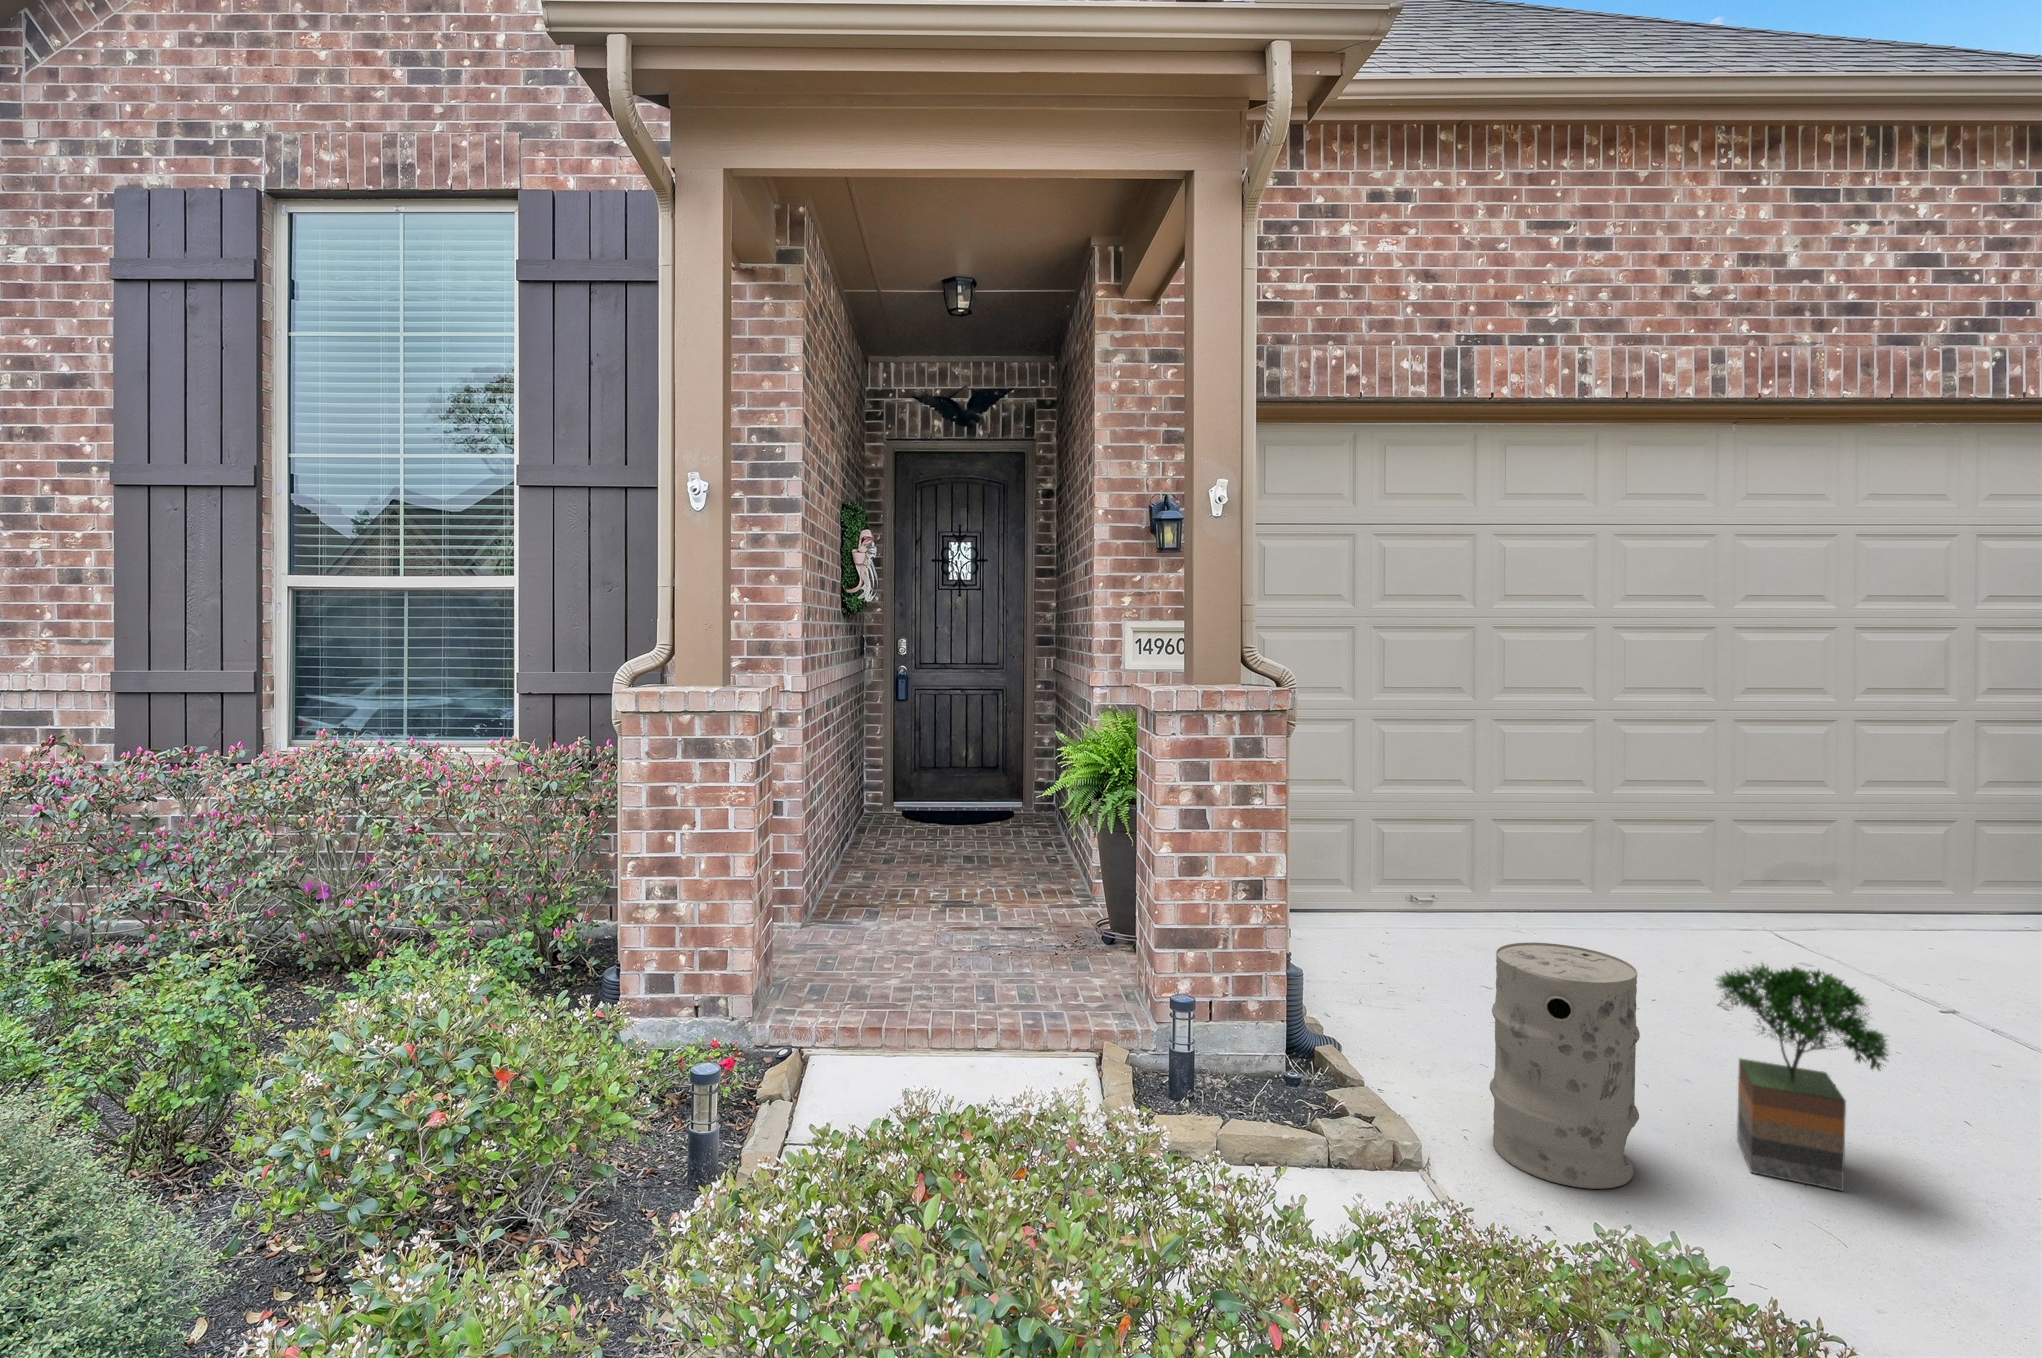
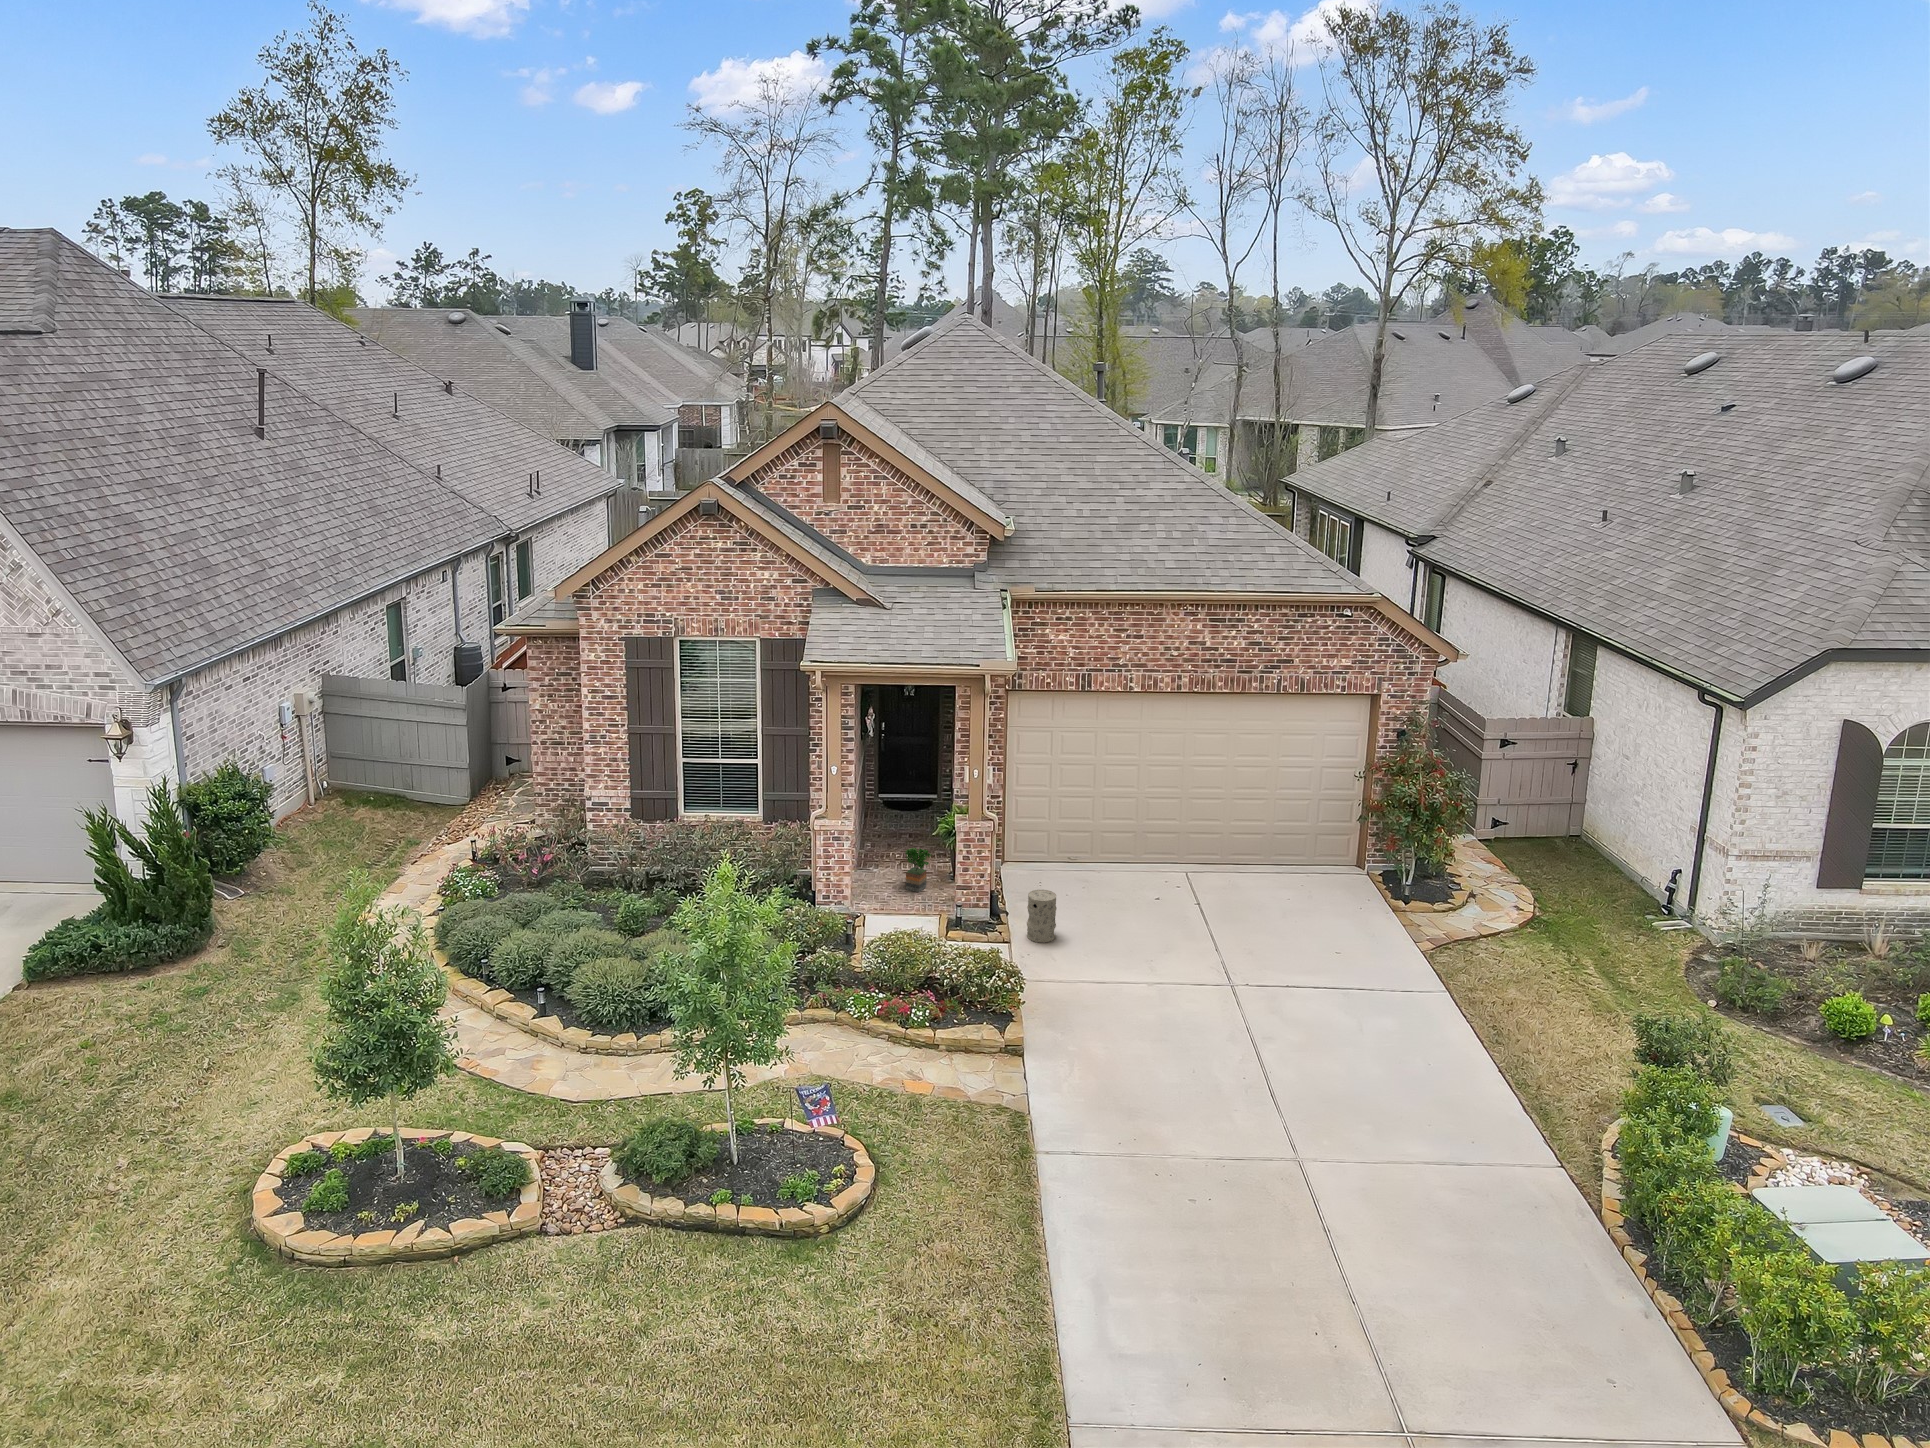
potted tree: present [1717,964,1888,1191] -> present [905,848,931,892]

